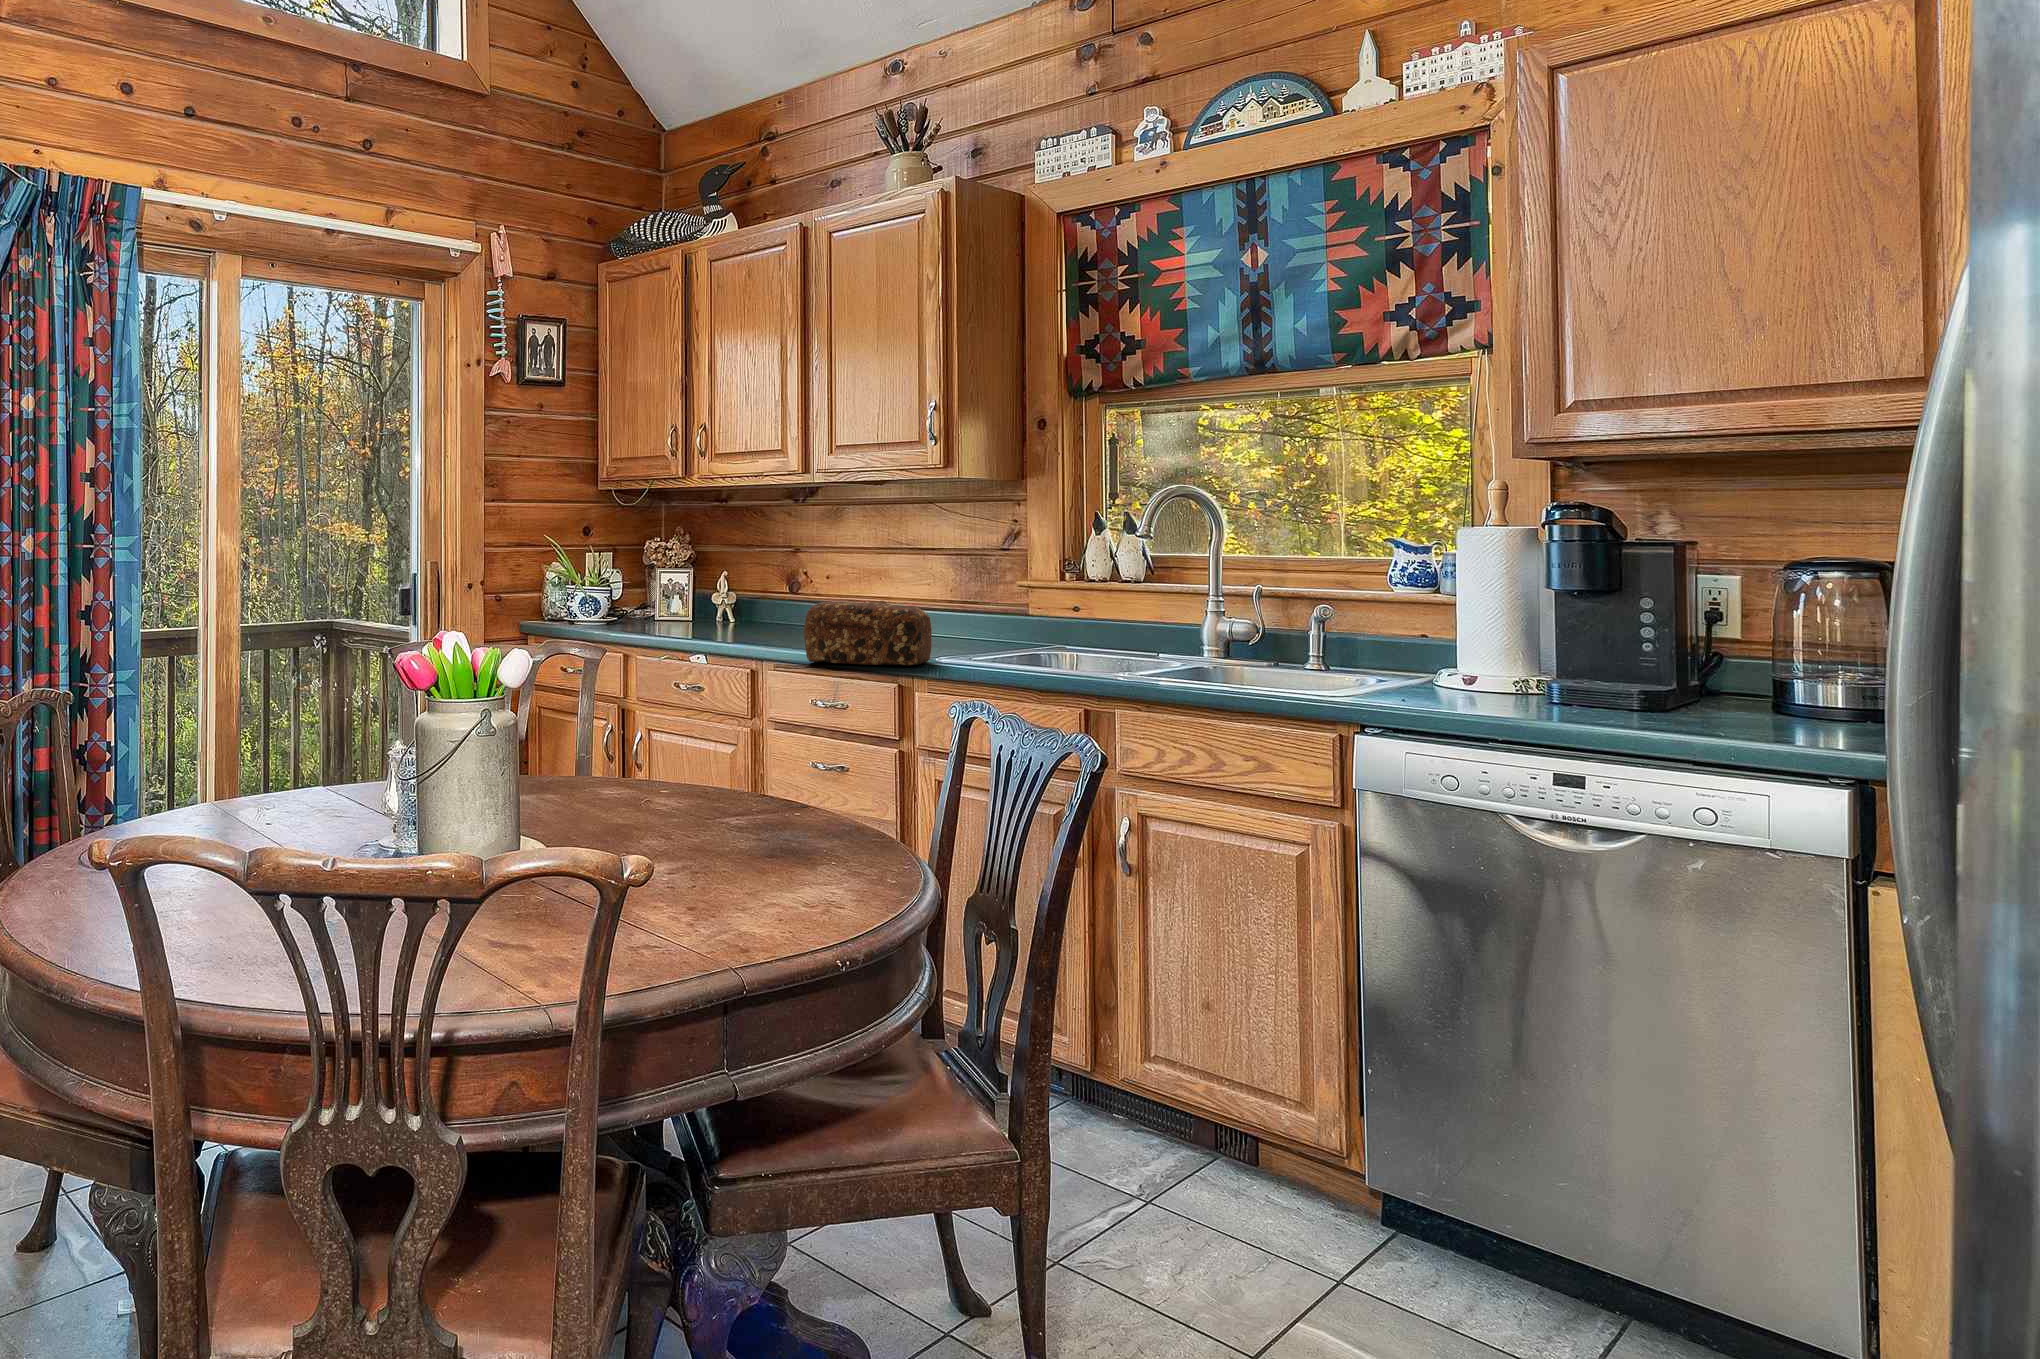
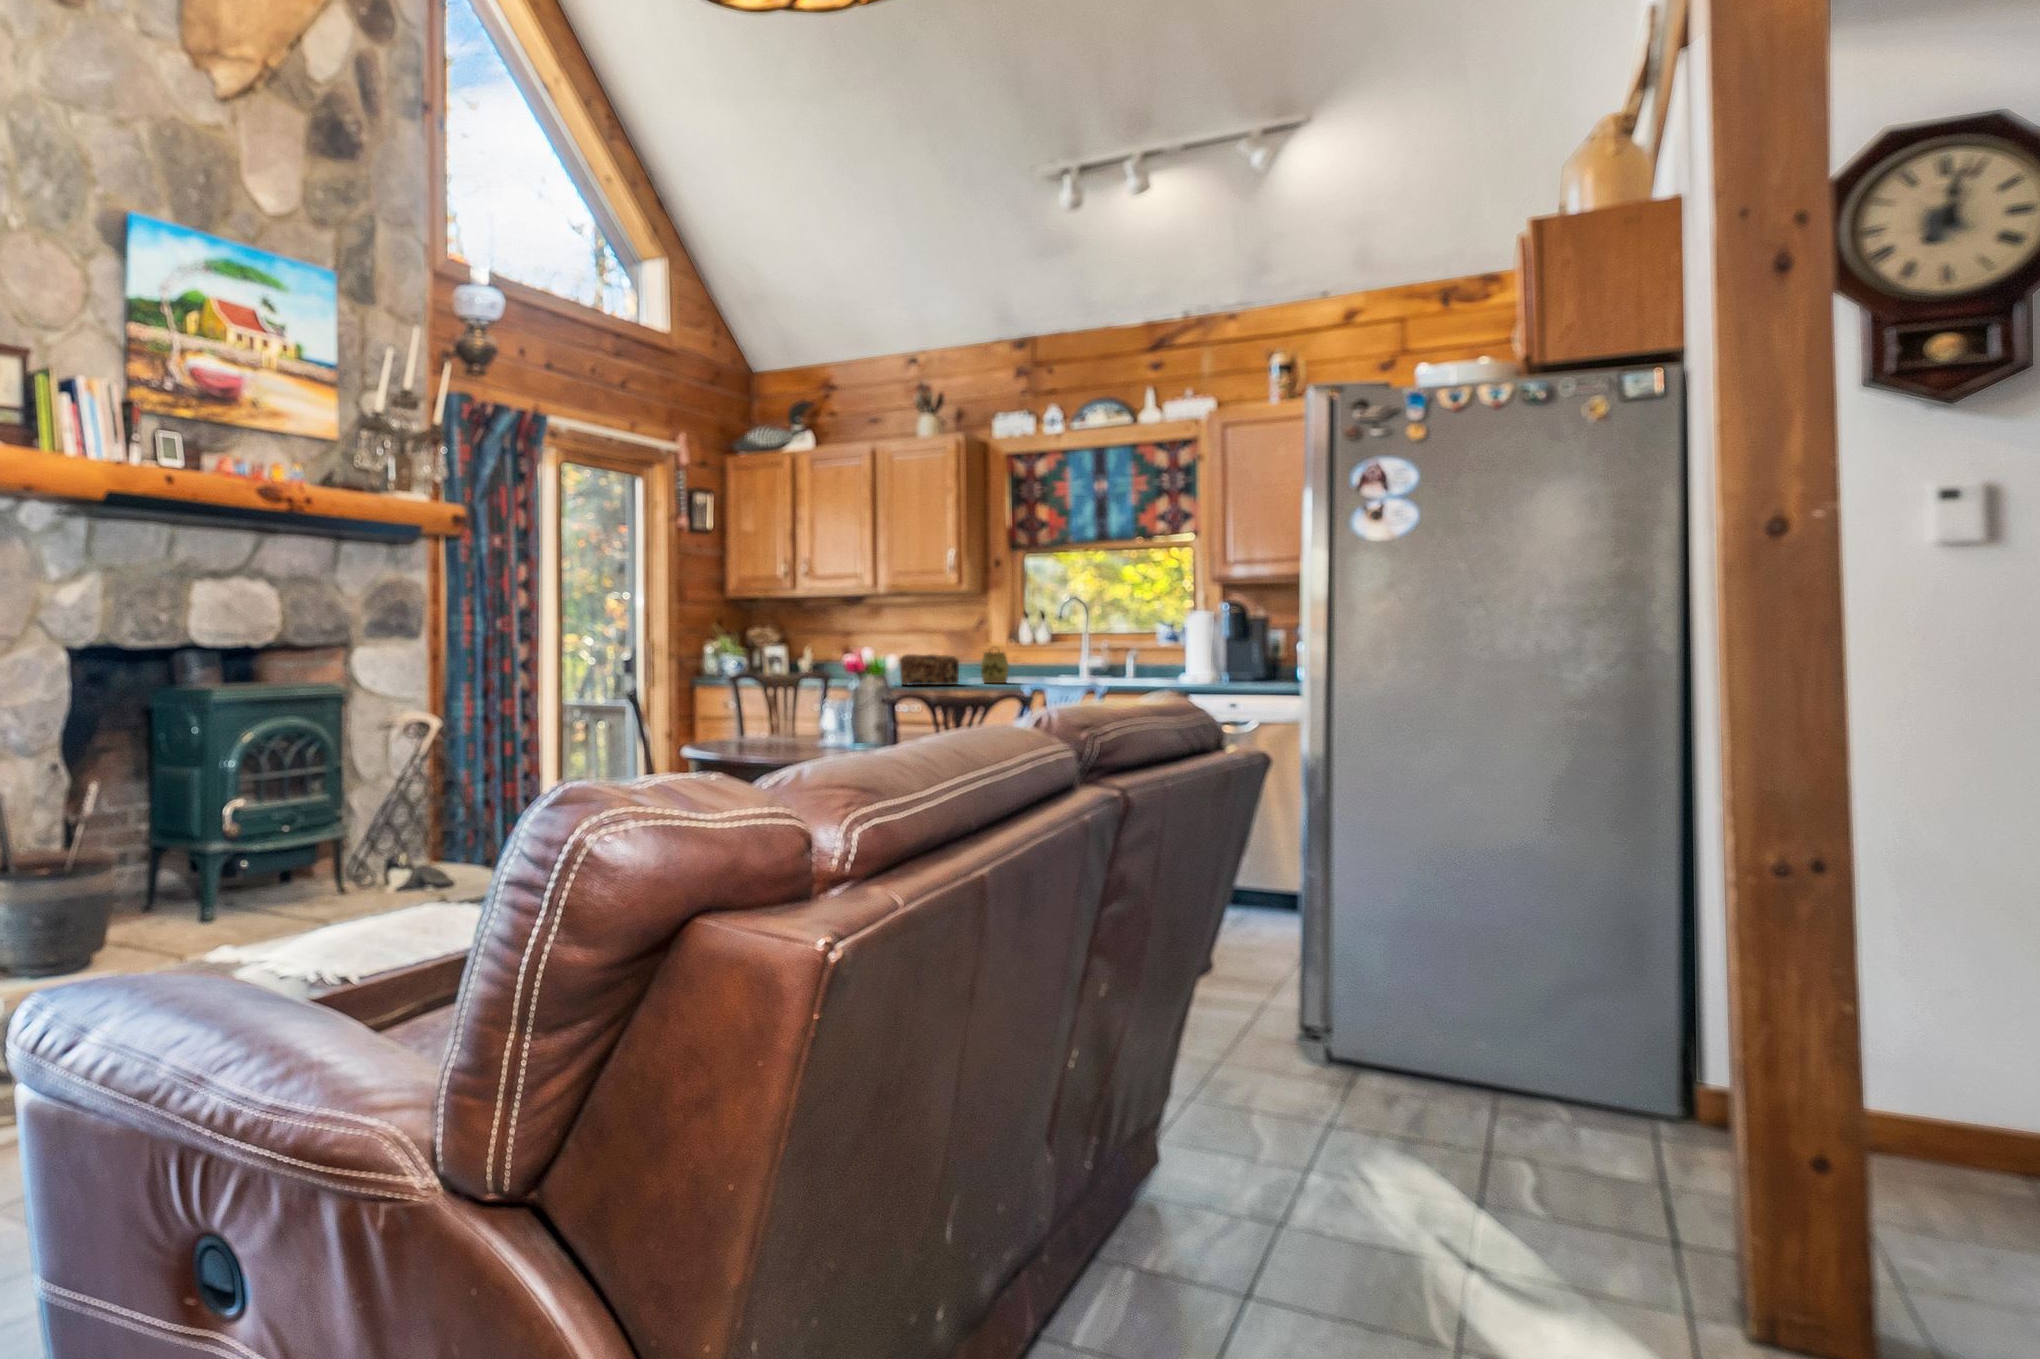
jar: none [979,587,1039,663] -> present [981,651,1009,683]

